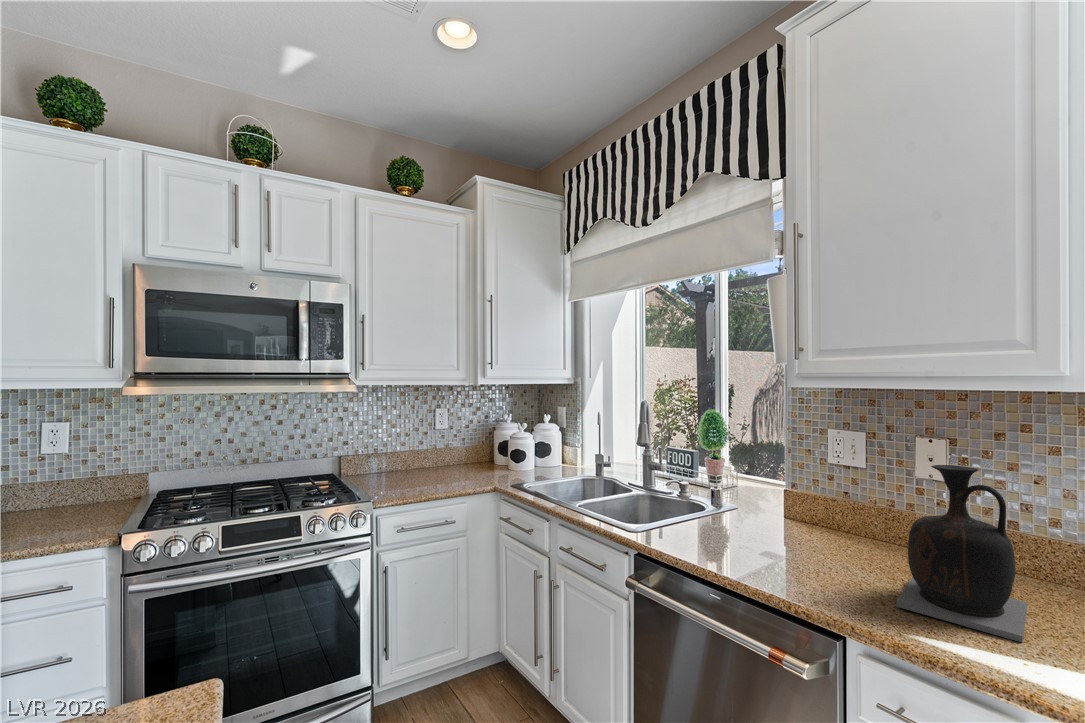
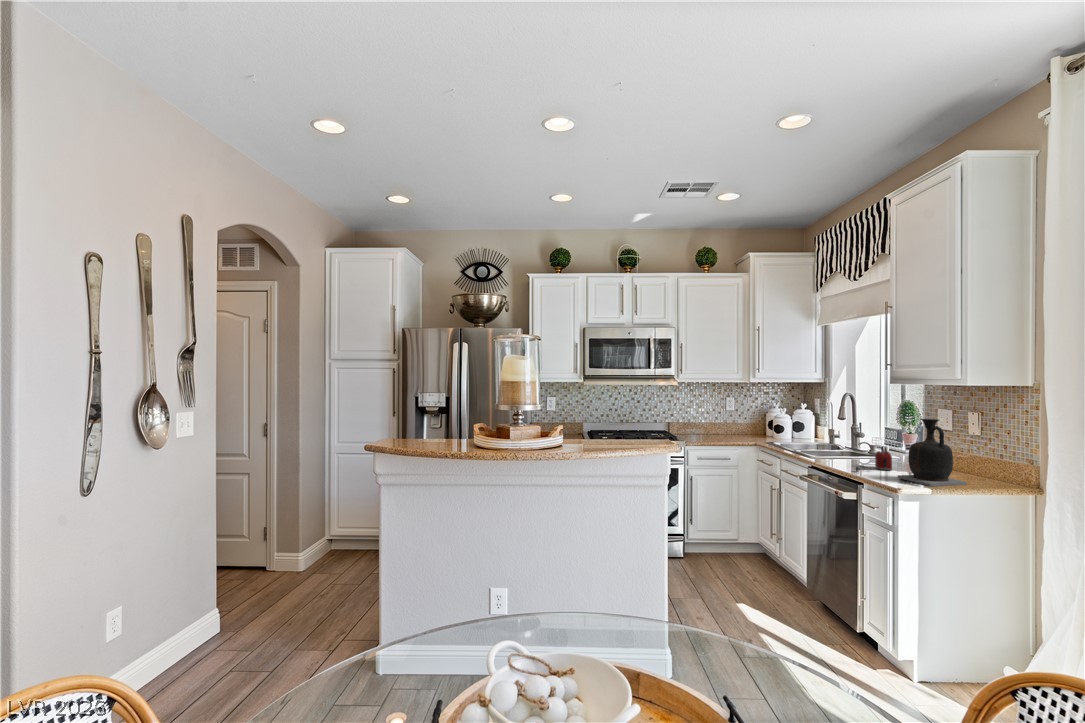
toaster: none [737,518,811,583] -> present [855,451,892,471]

